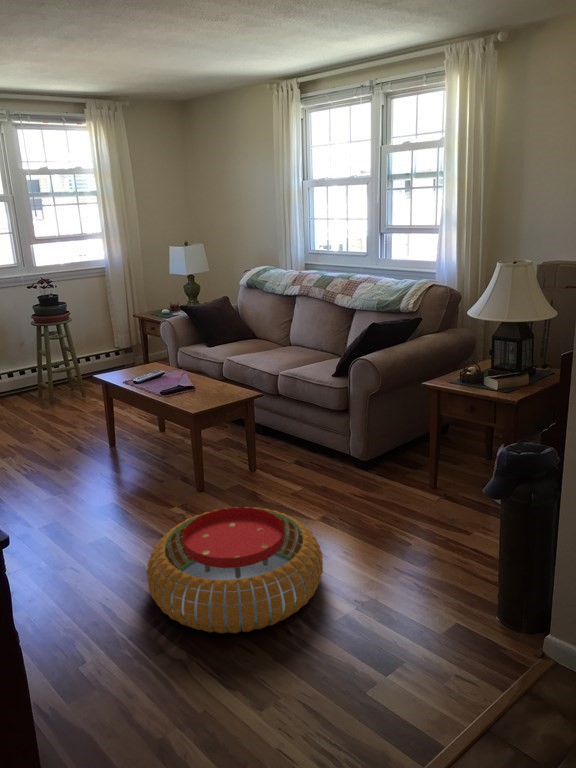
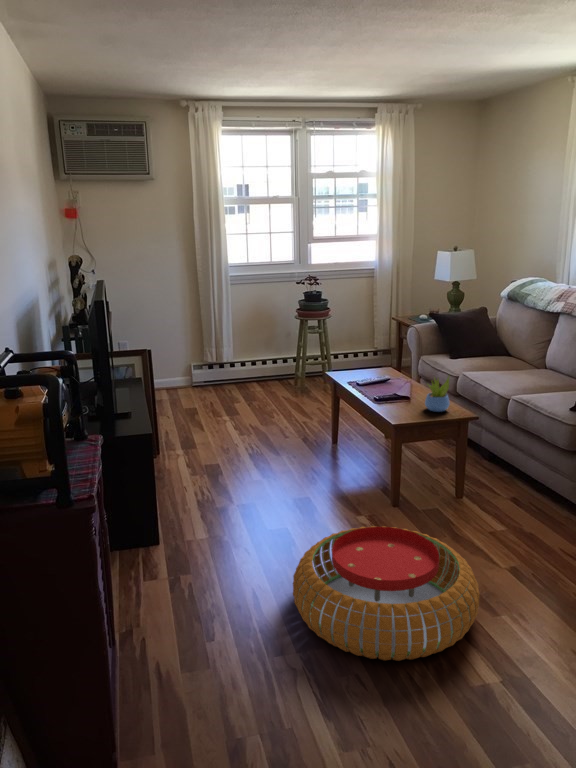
succulent plant: none [210,359,234,396] -> present [425,377,450,412]

